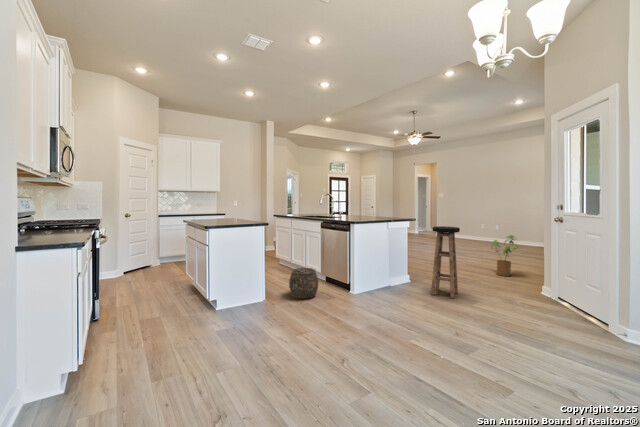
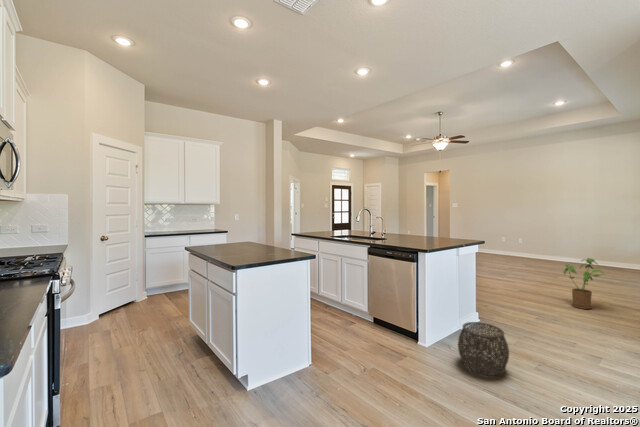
bar stool: present [431,226,460,298] -> none [523,253,564,351]
woven basket: present [289,268,319,299] -> present [458,322,509,376]

